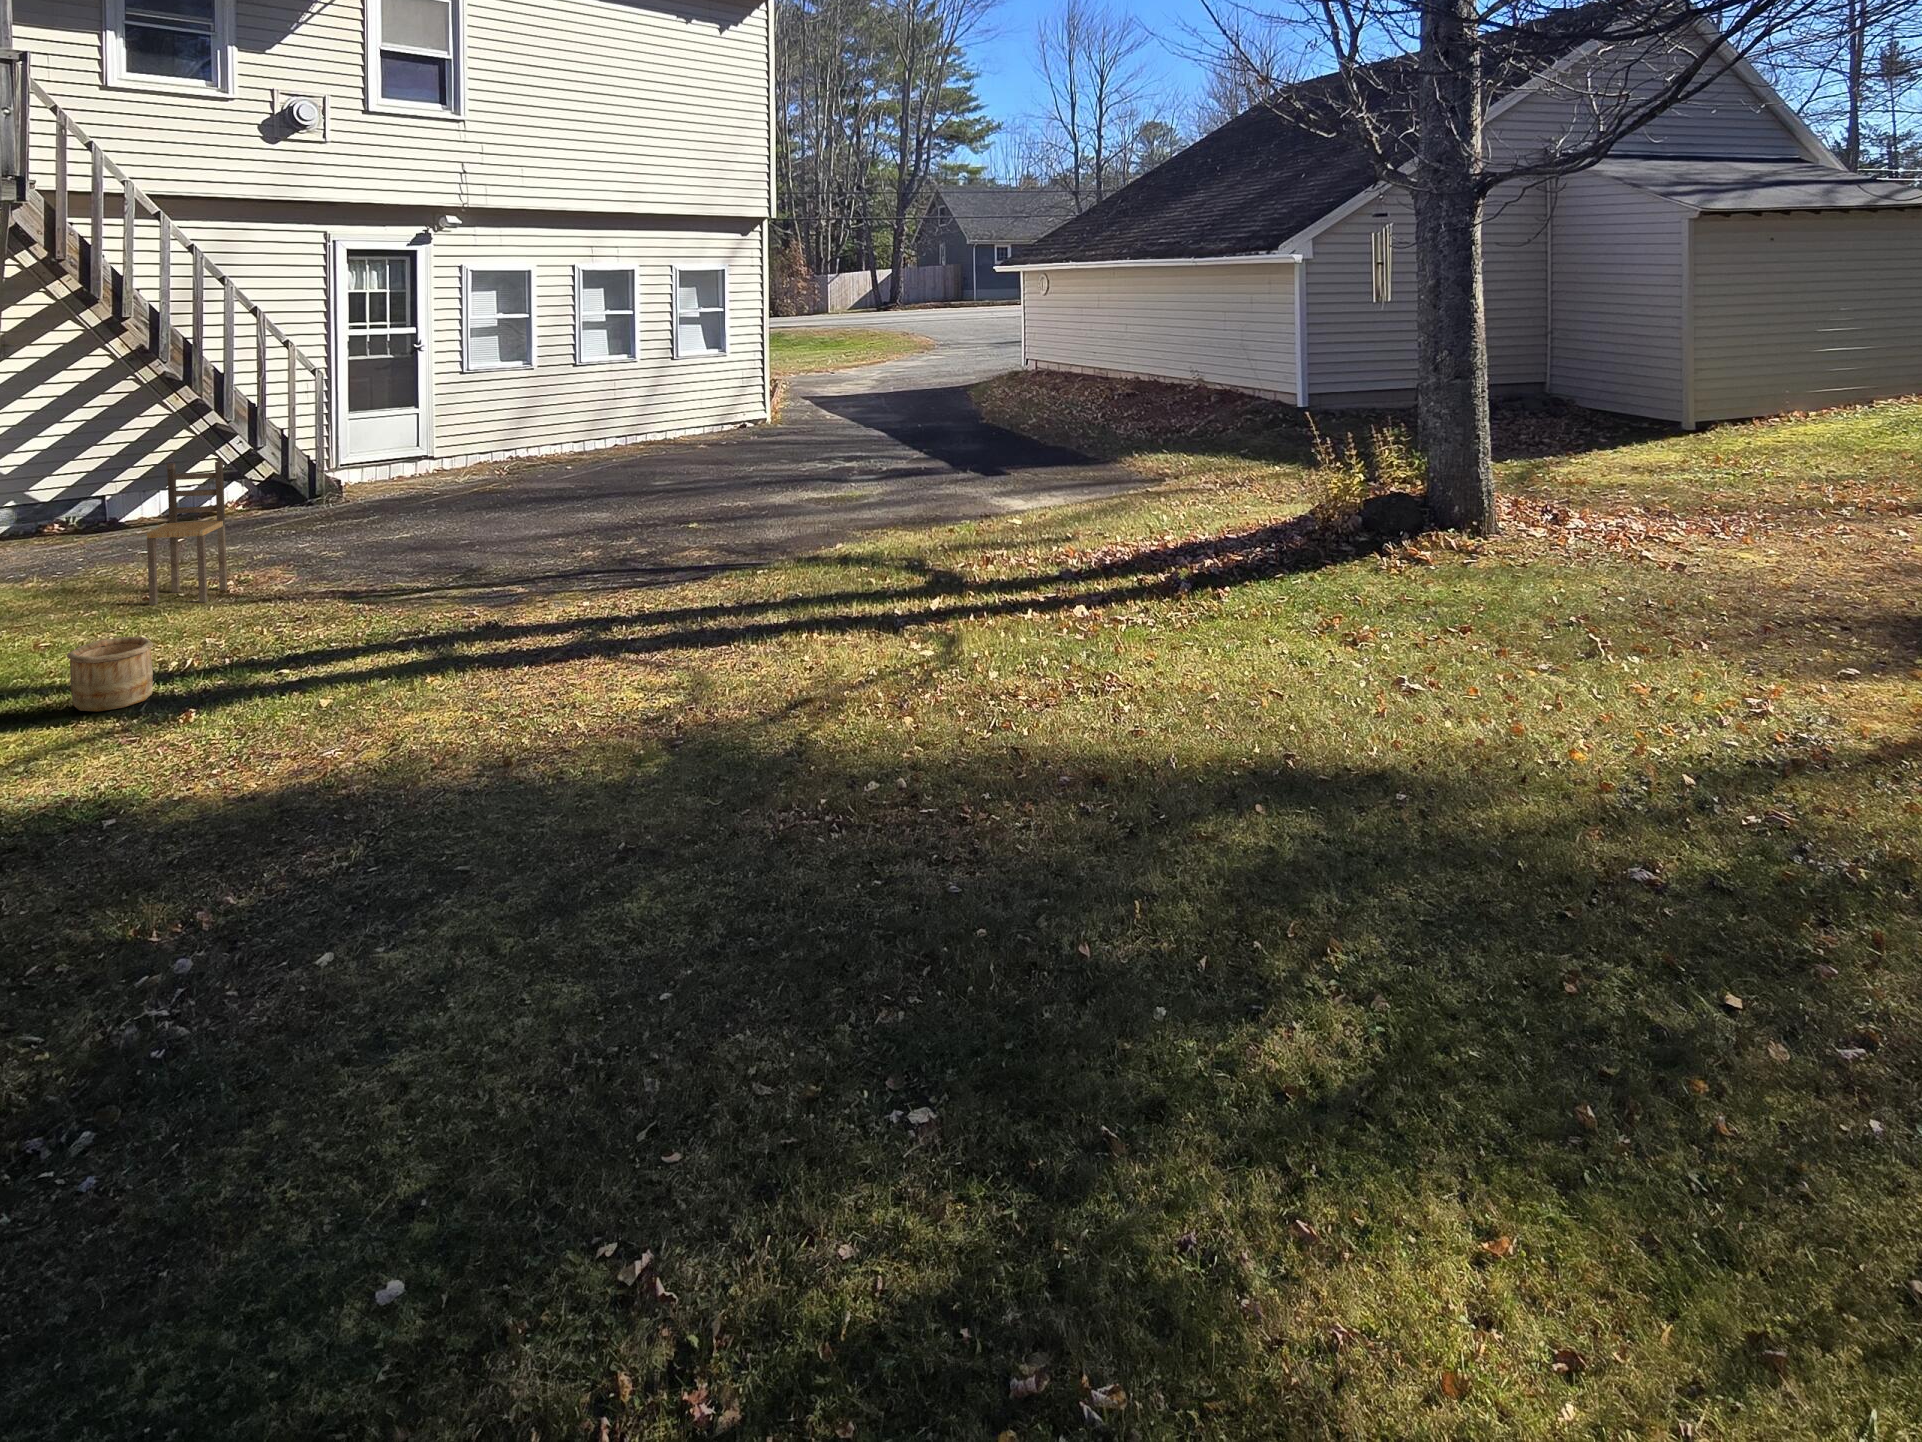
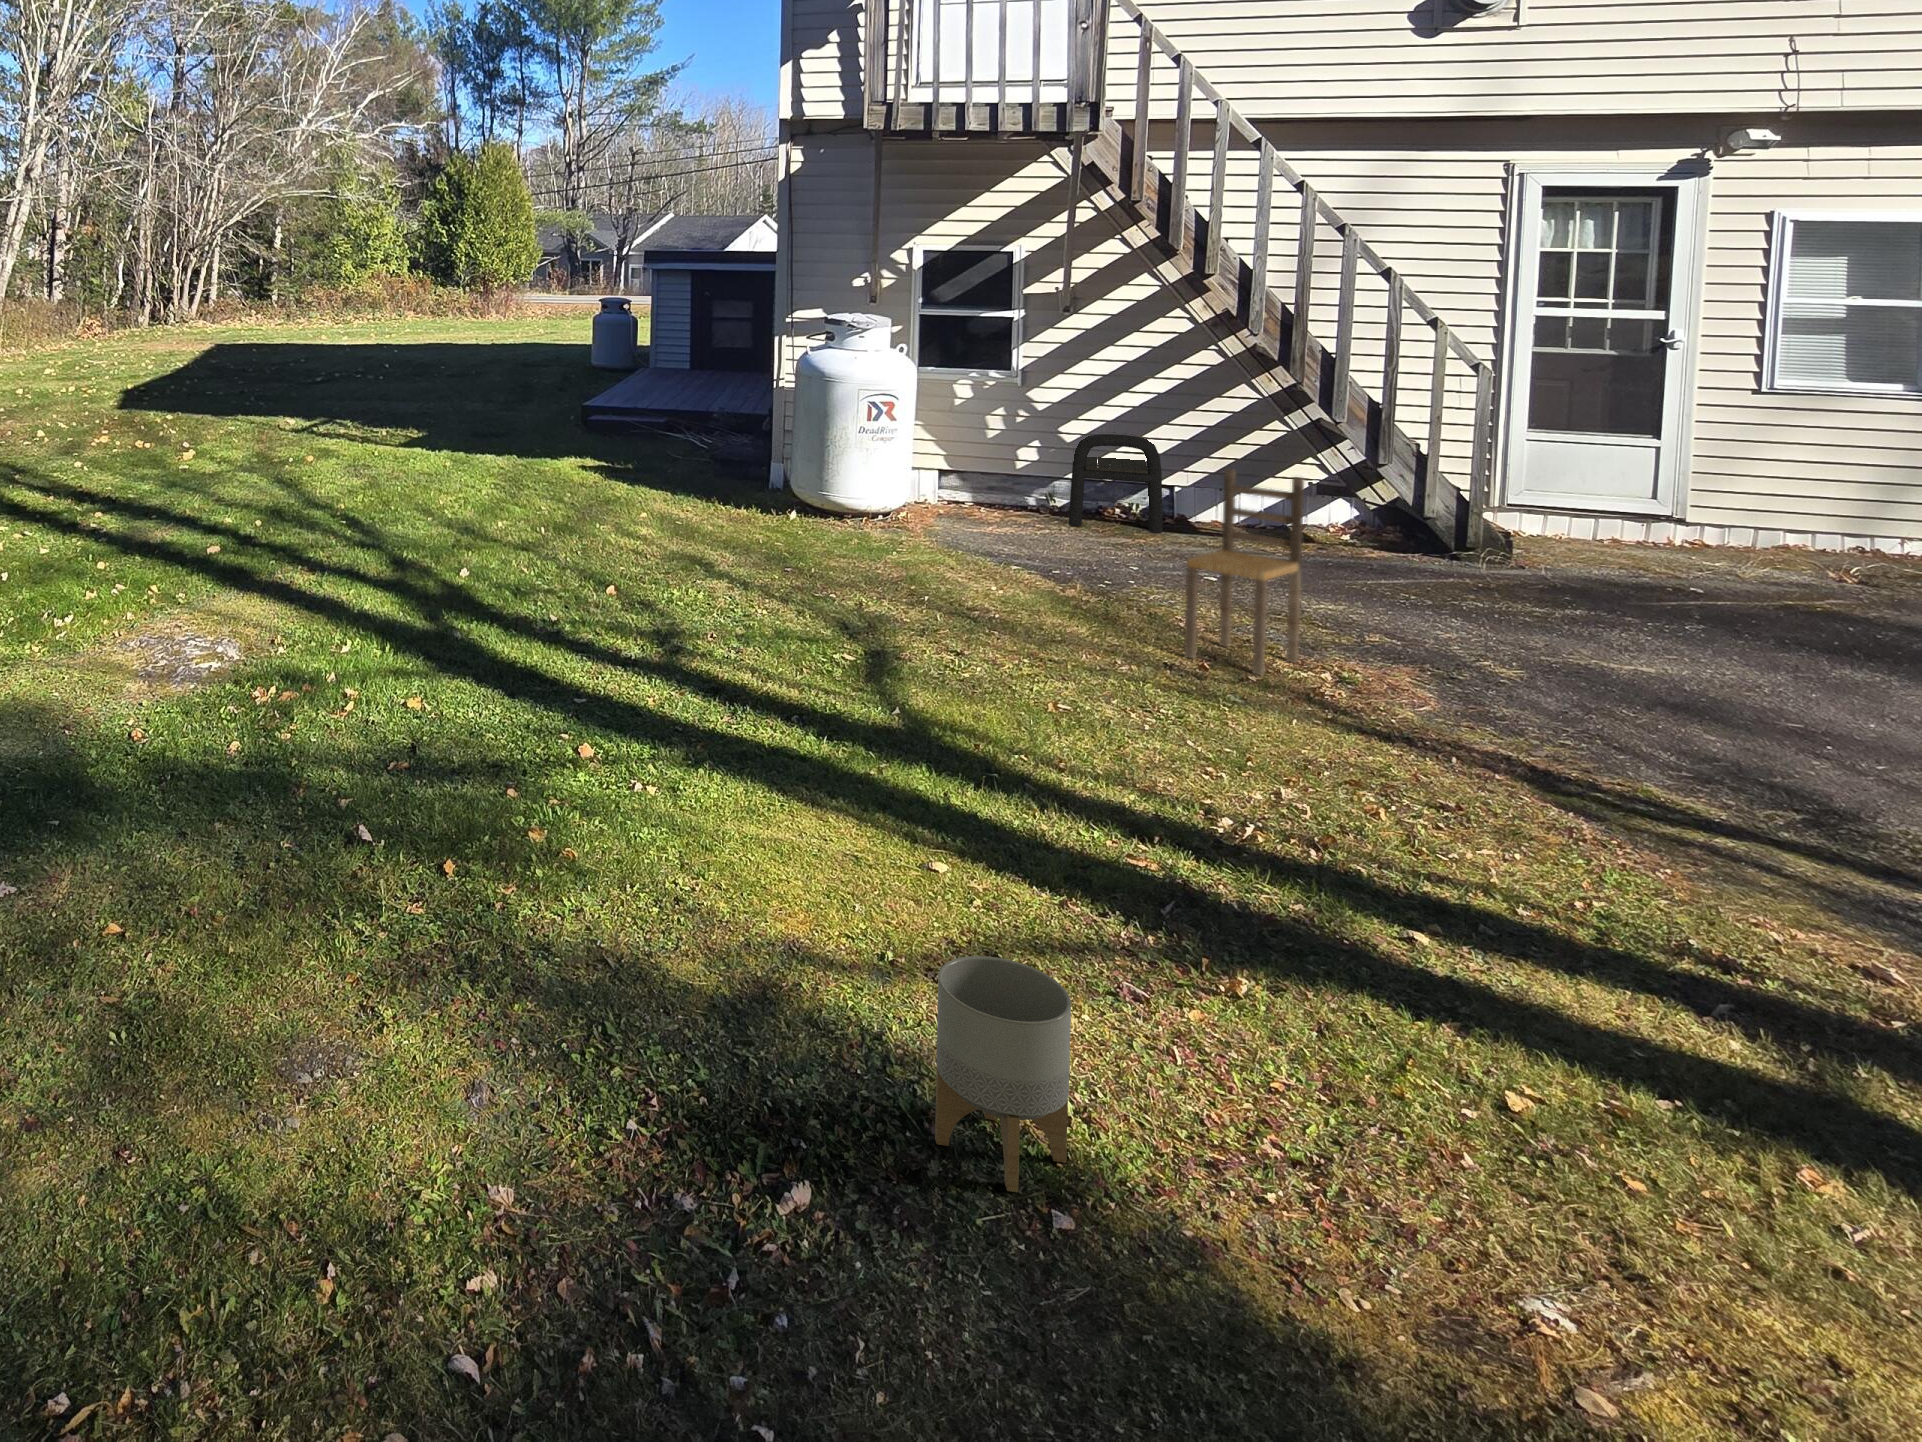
bench: none [14,447,104,542] -> present [1069,434,1162,533]
wooden bucket: present [67,637,153,712] -> none [1030,714,1148,827]
planter: none [79,741,164,862] -> present [935,956,1071,1192]

